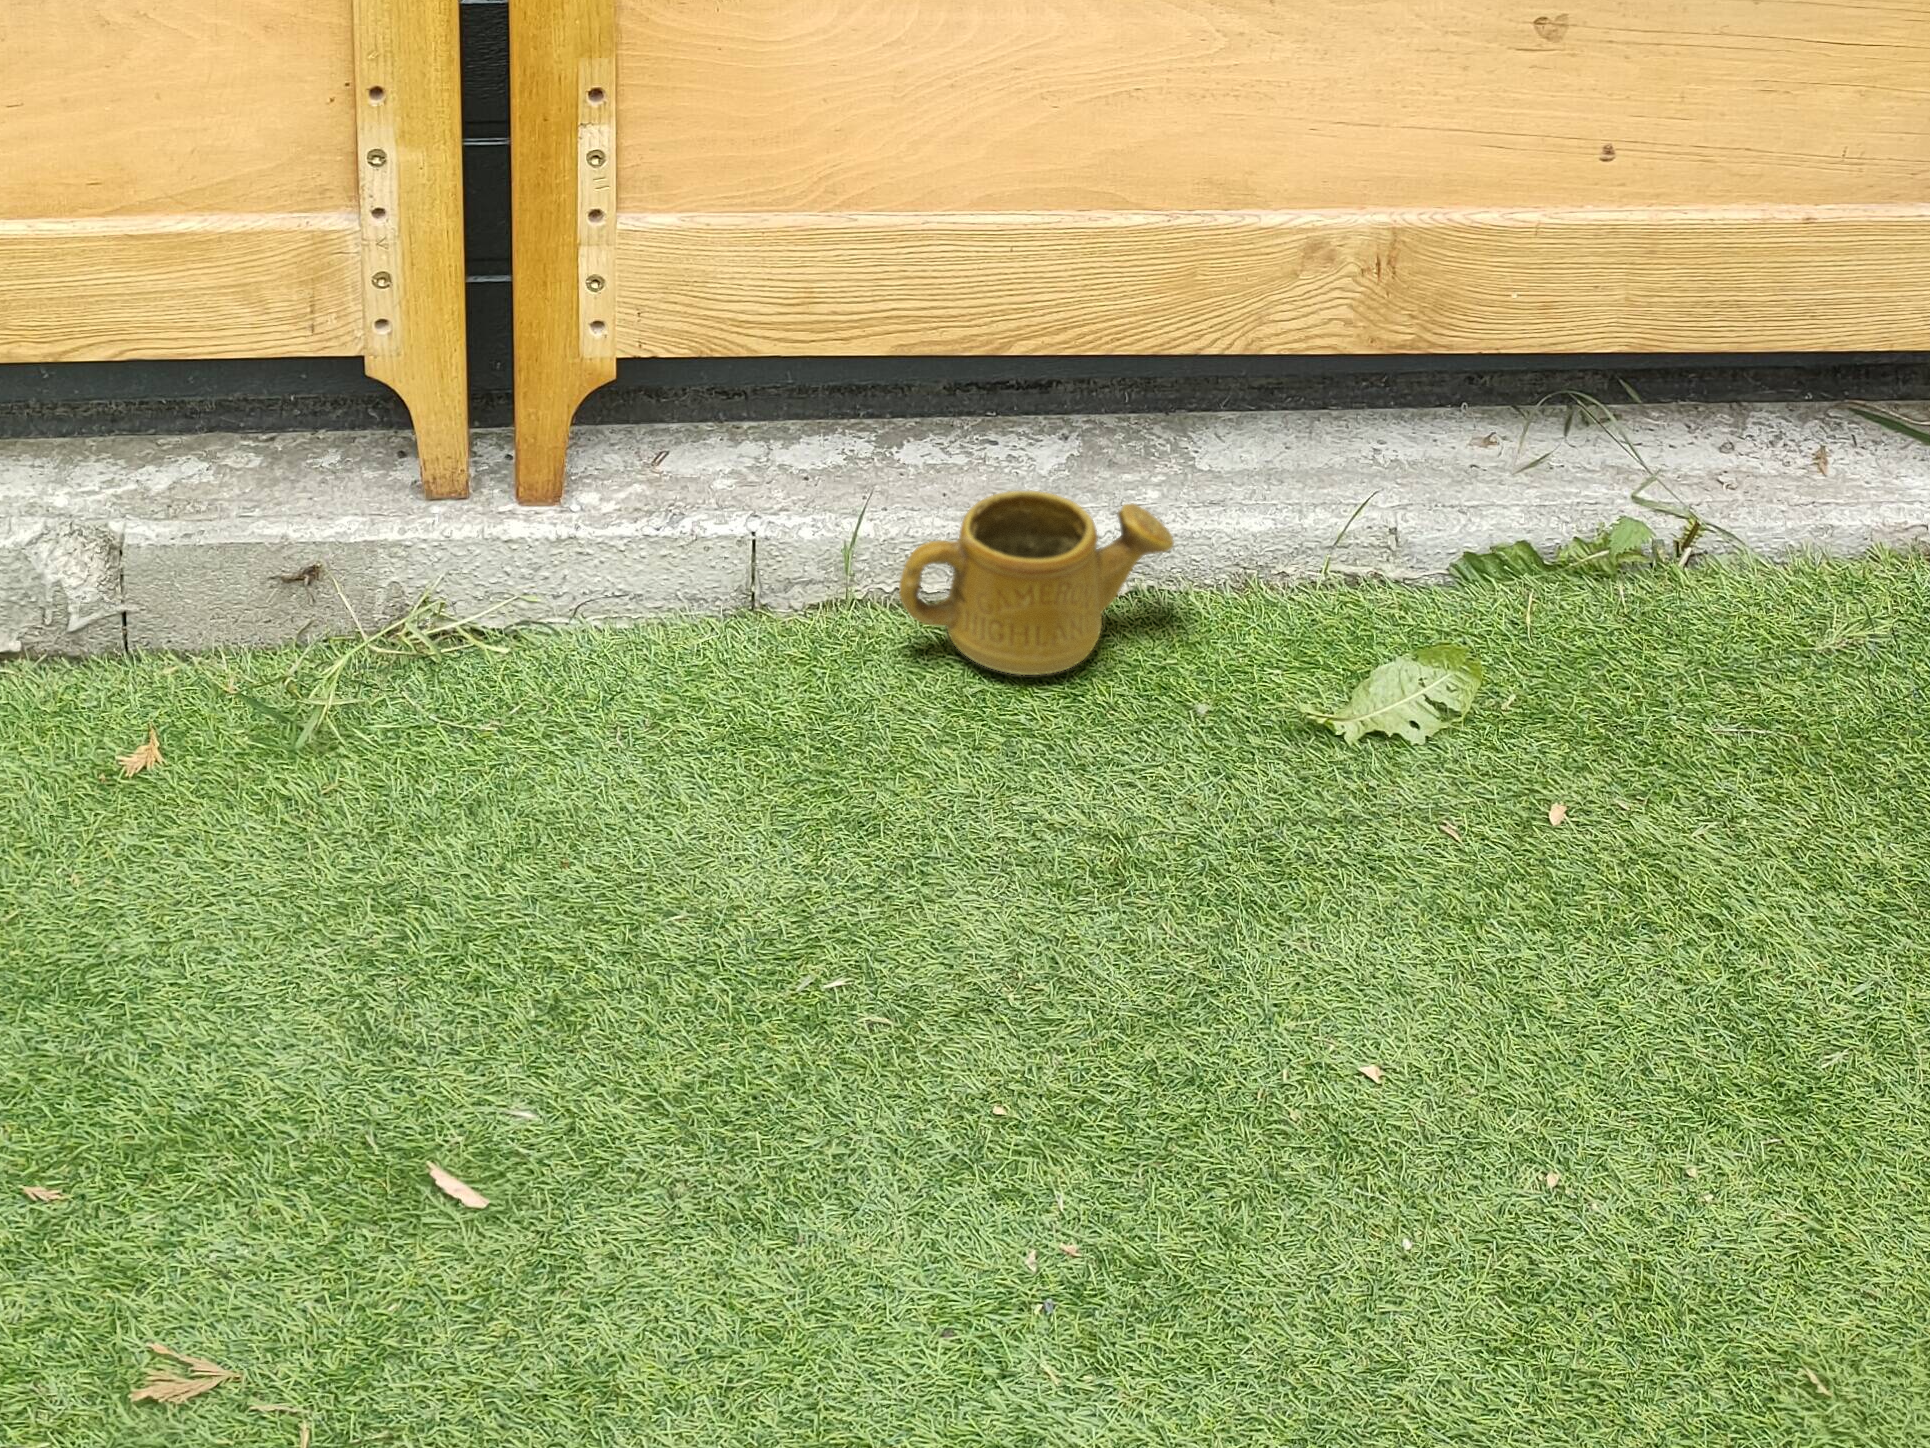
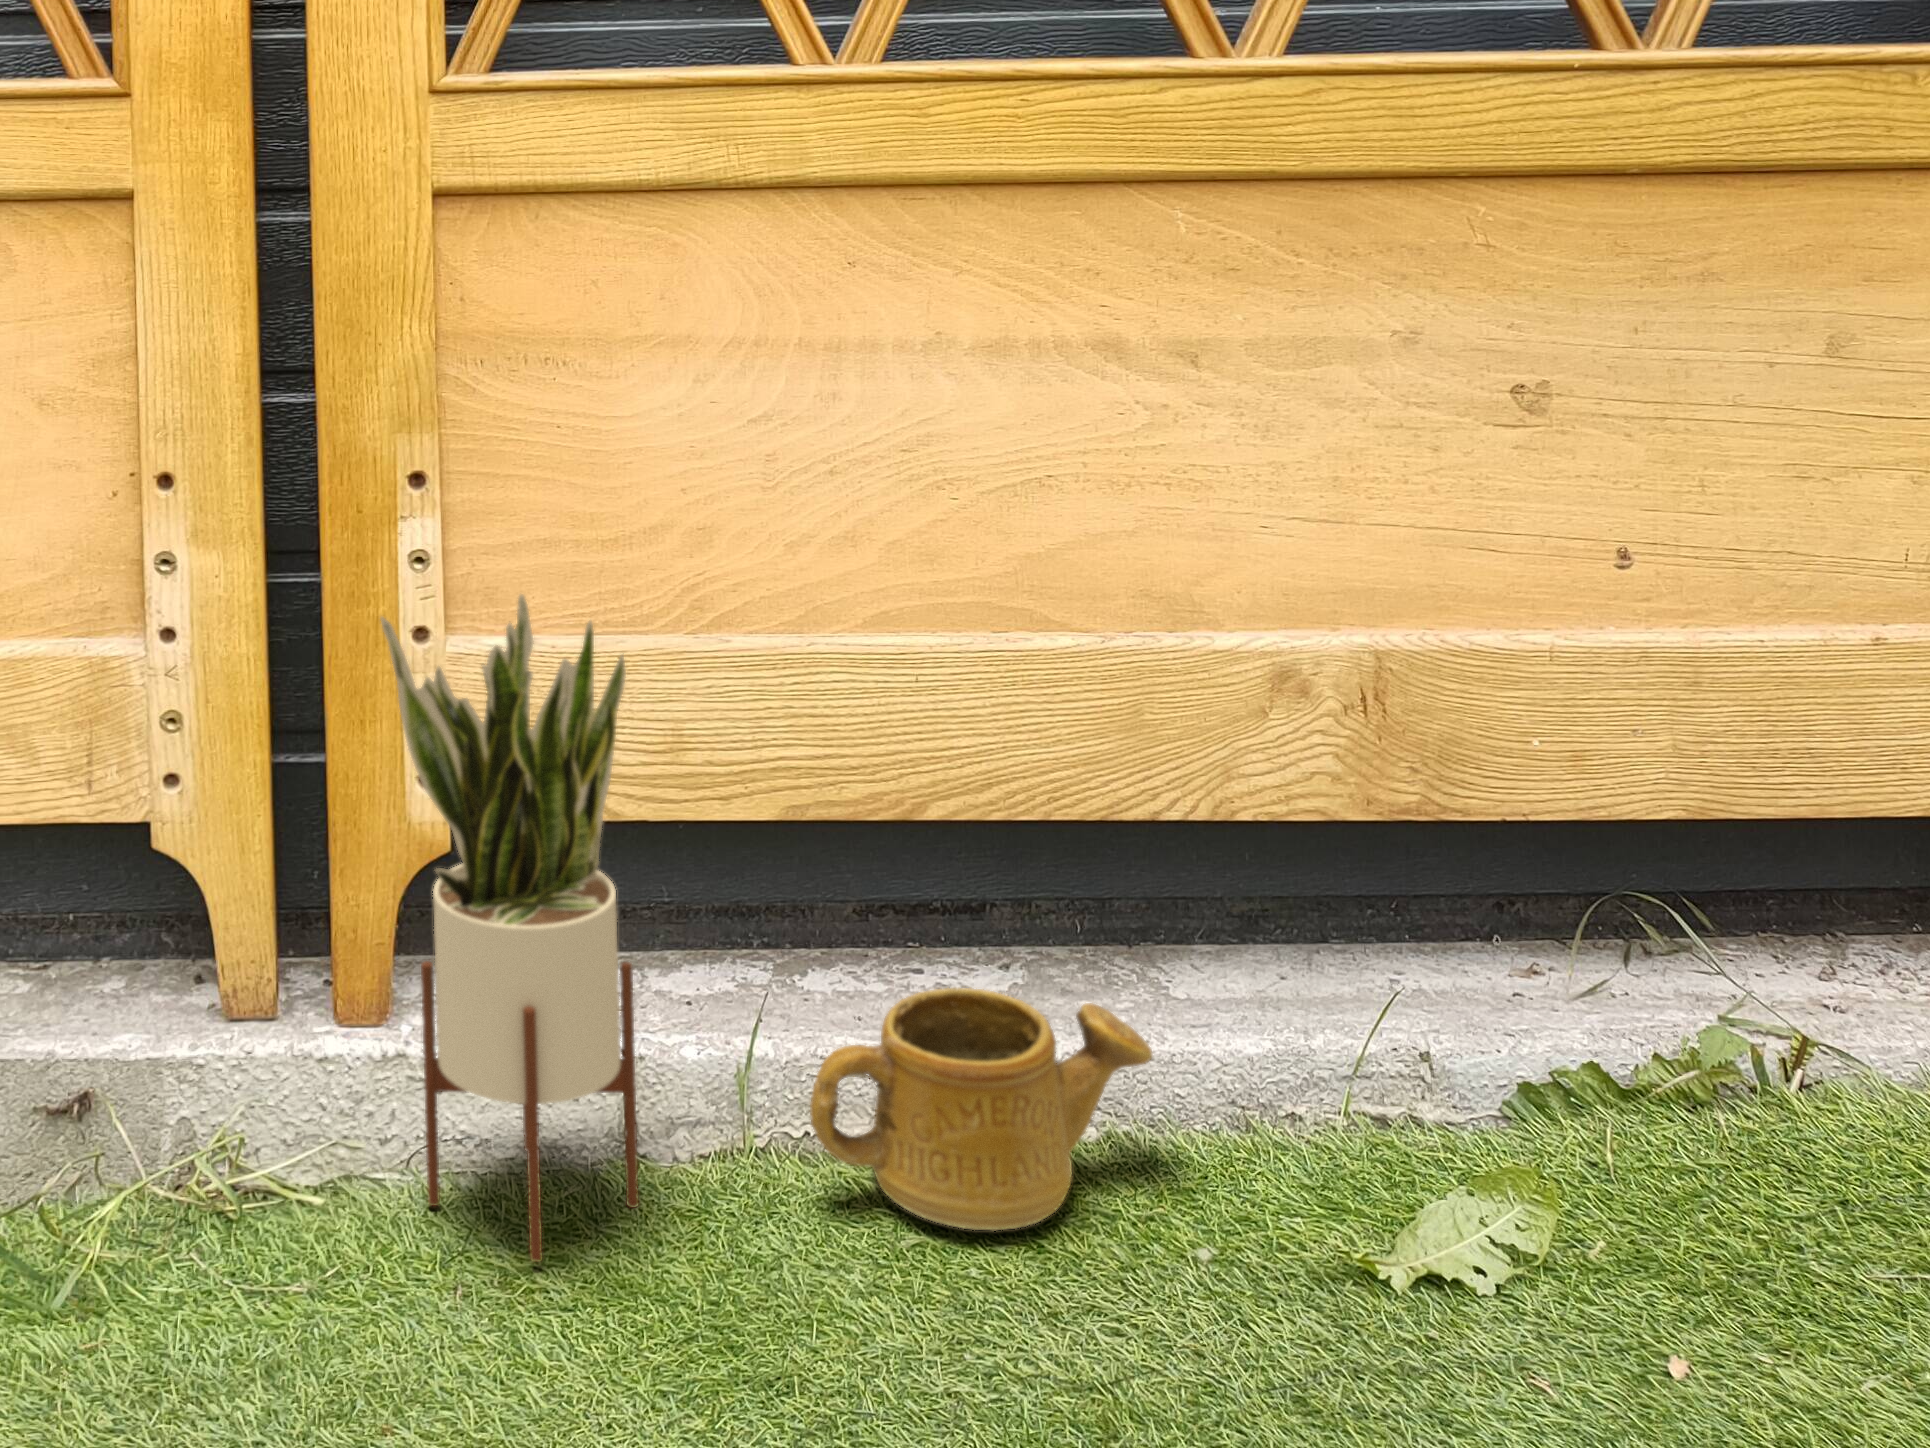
potted plant: none [566,211,769,701] -> present [381,595,639,1262]

